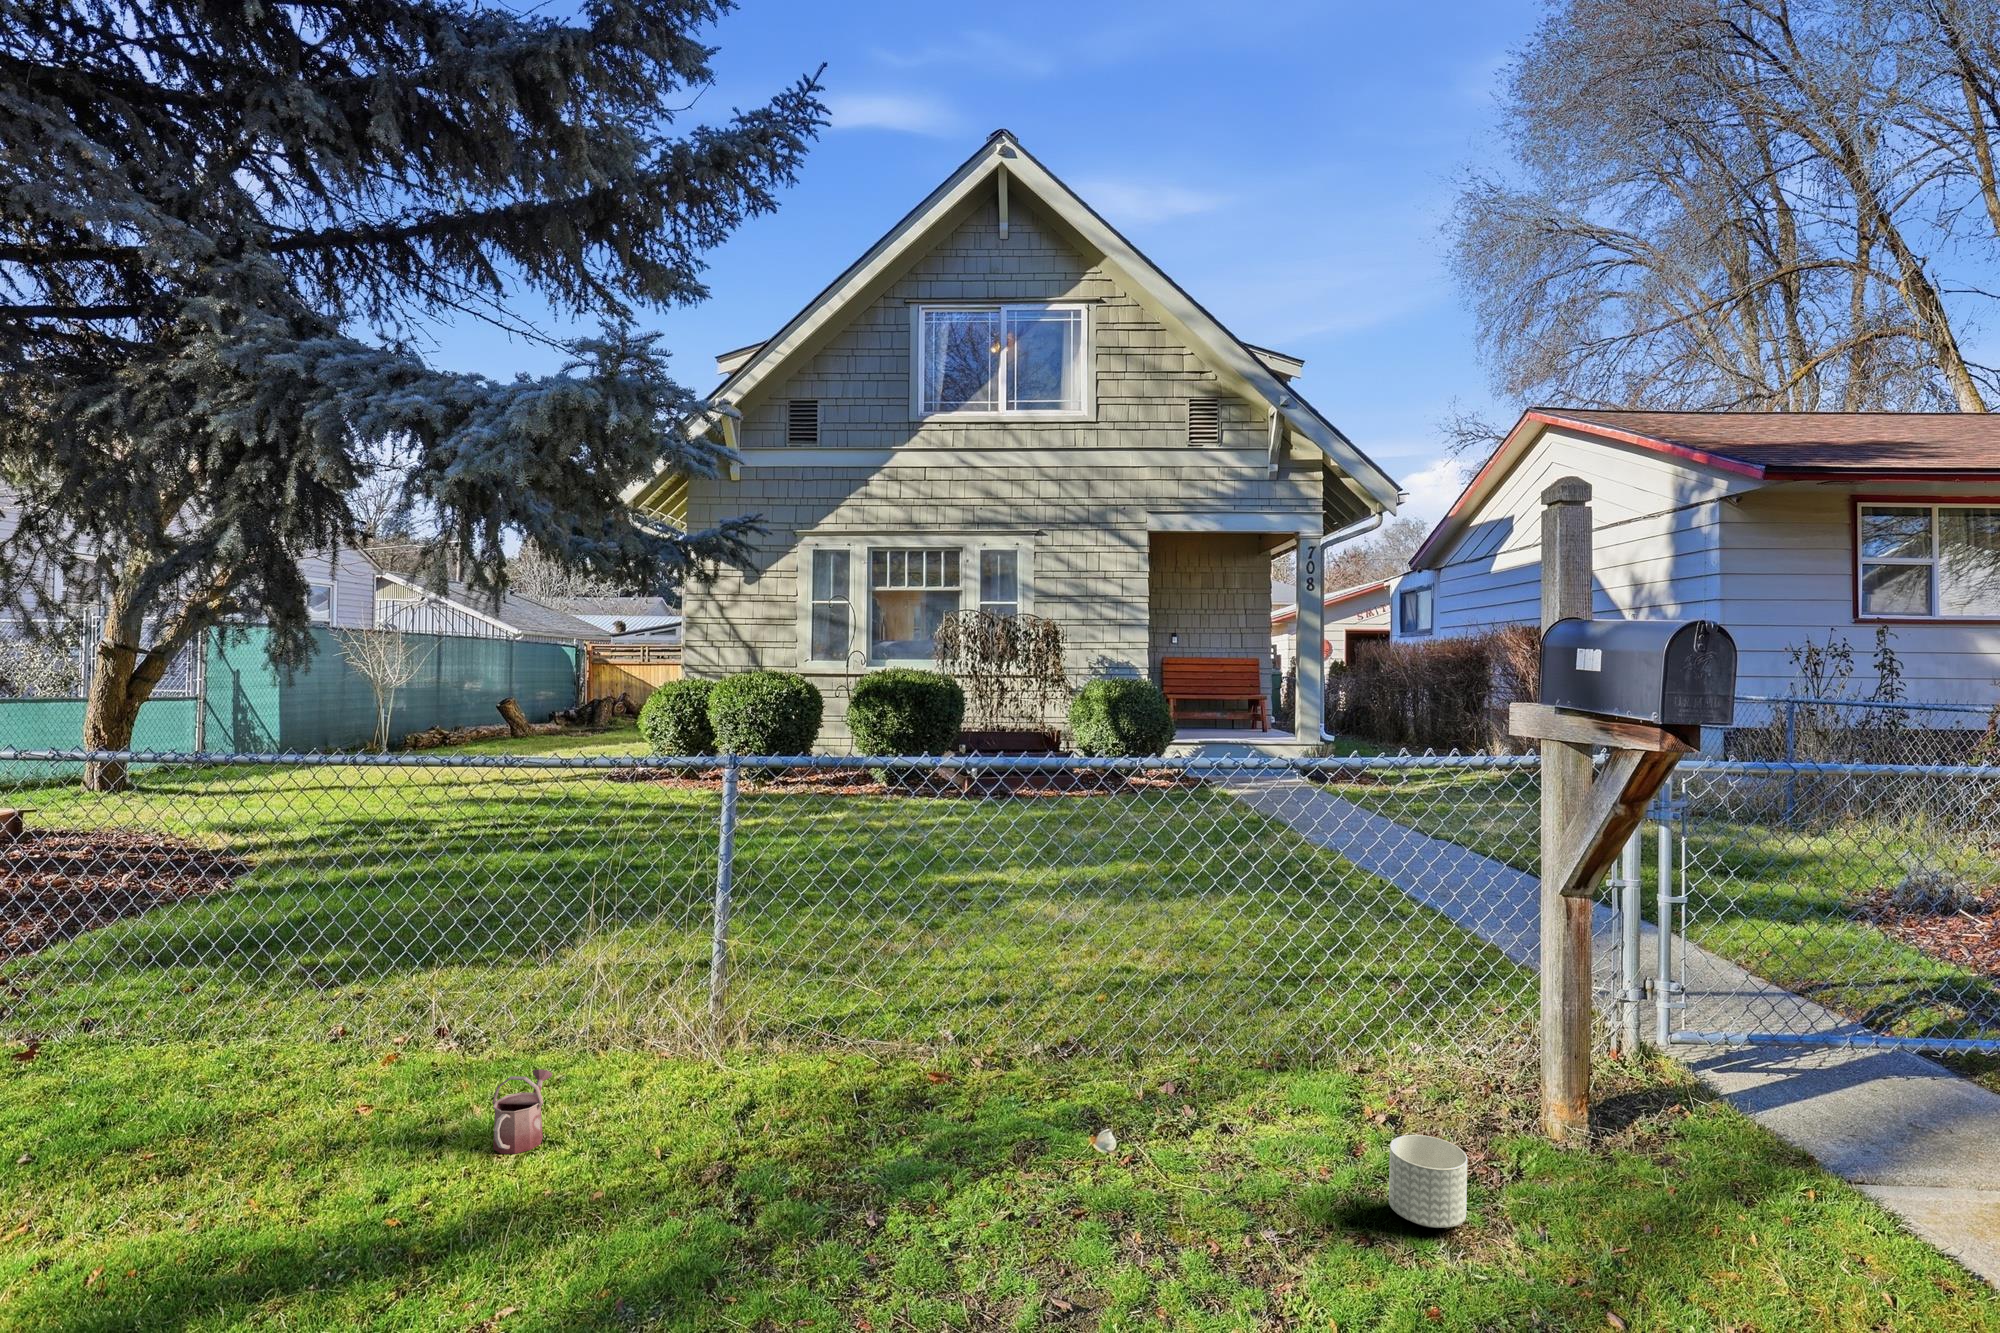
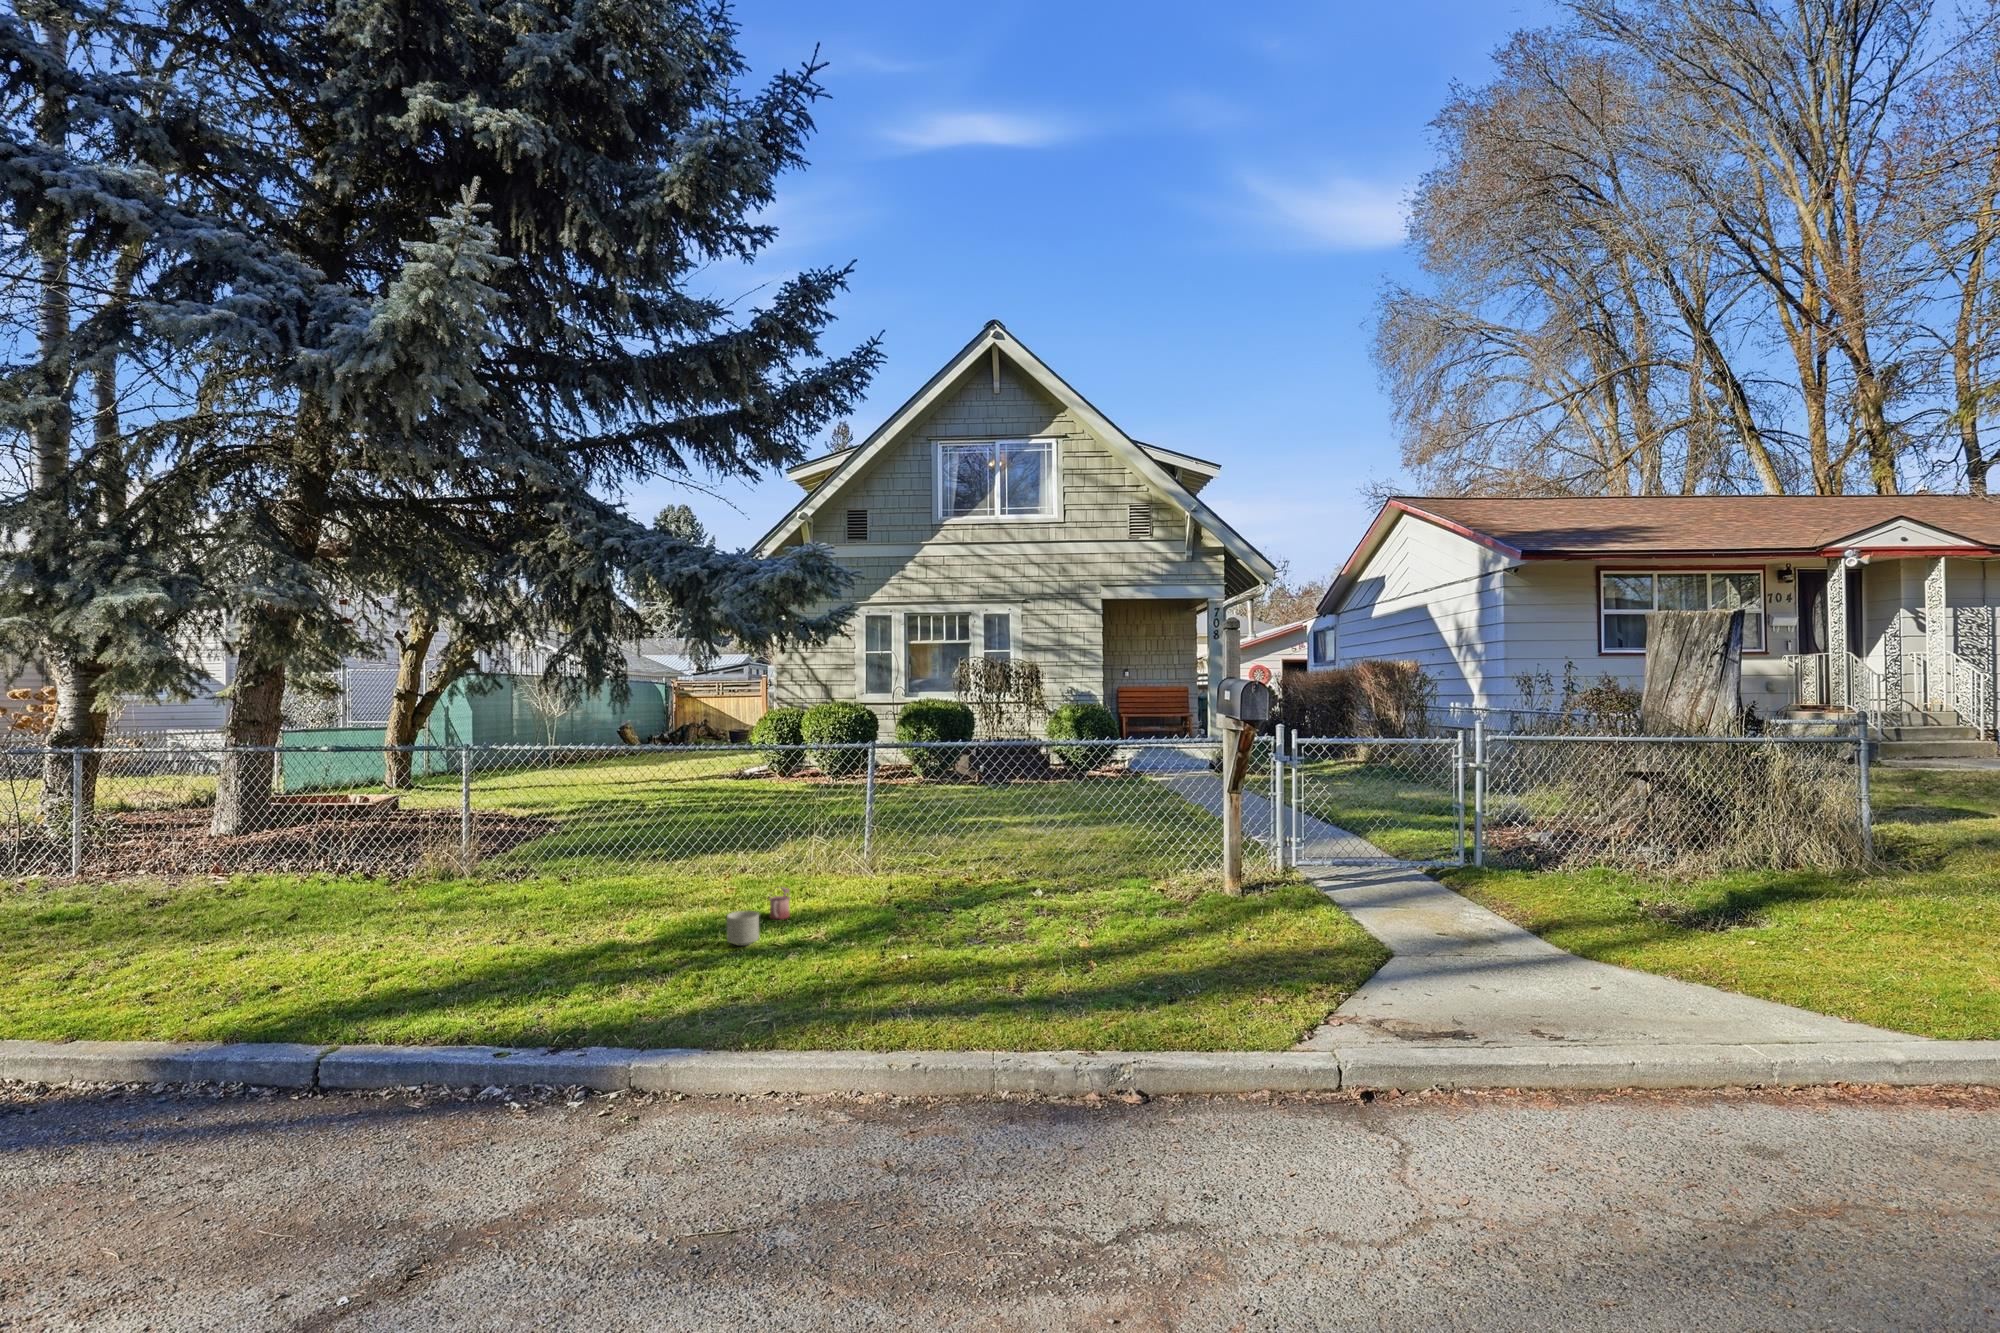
planter: present [1389,1135,1467,1228] -> present [727,911,759,946]

